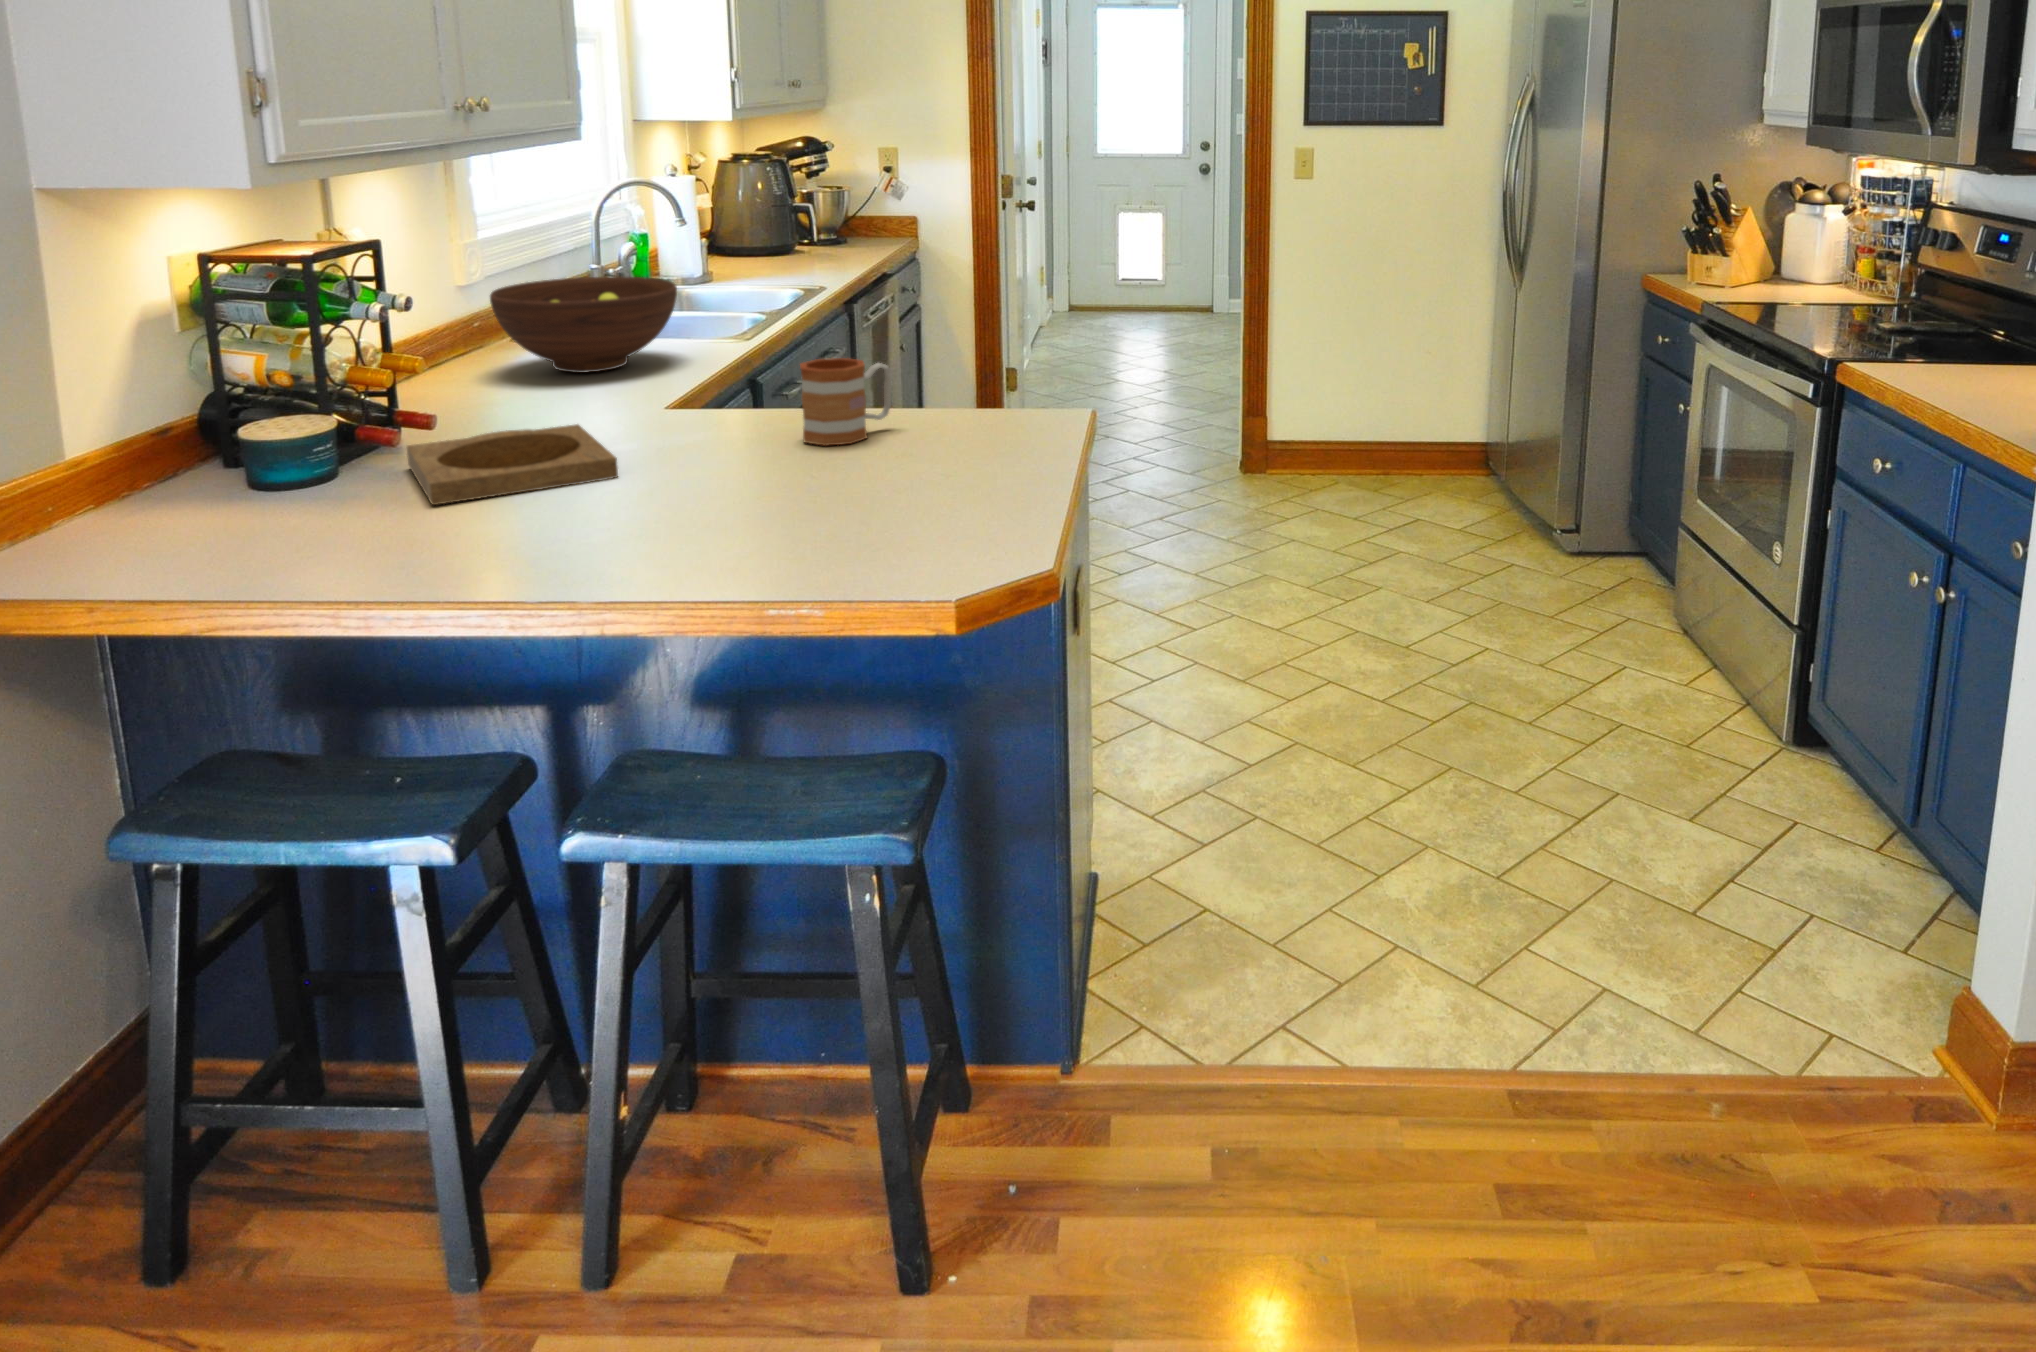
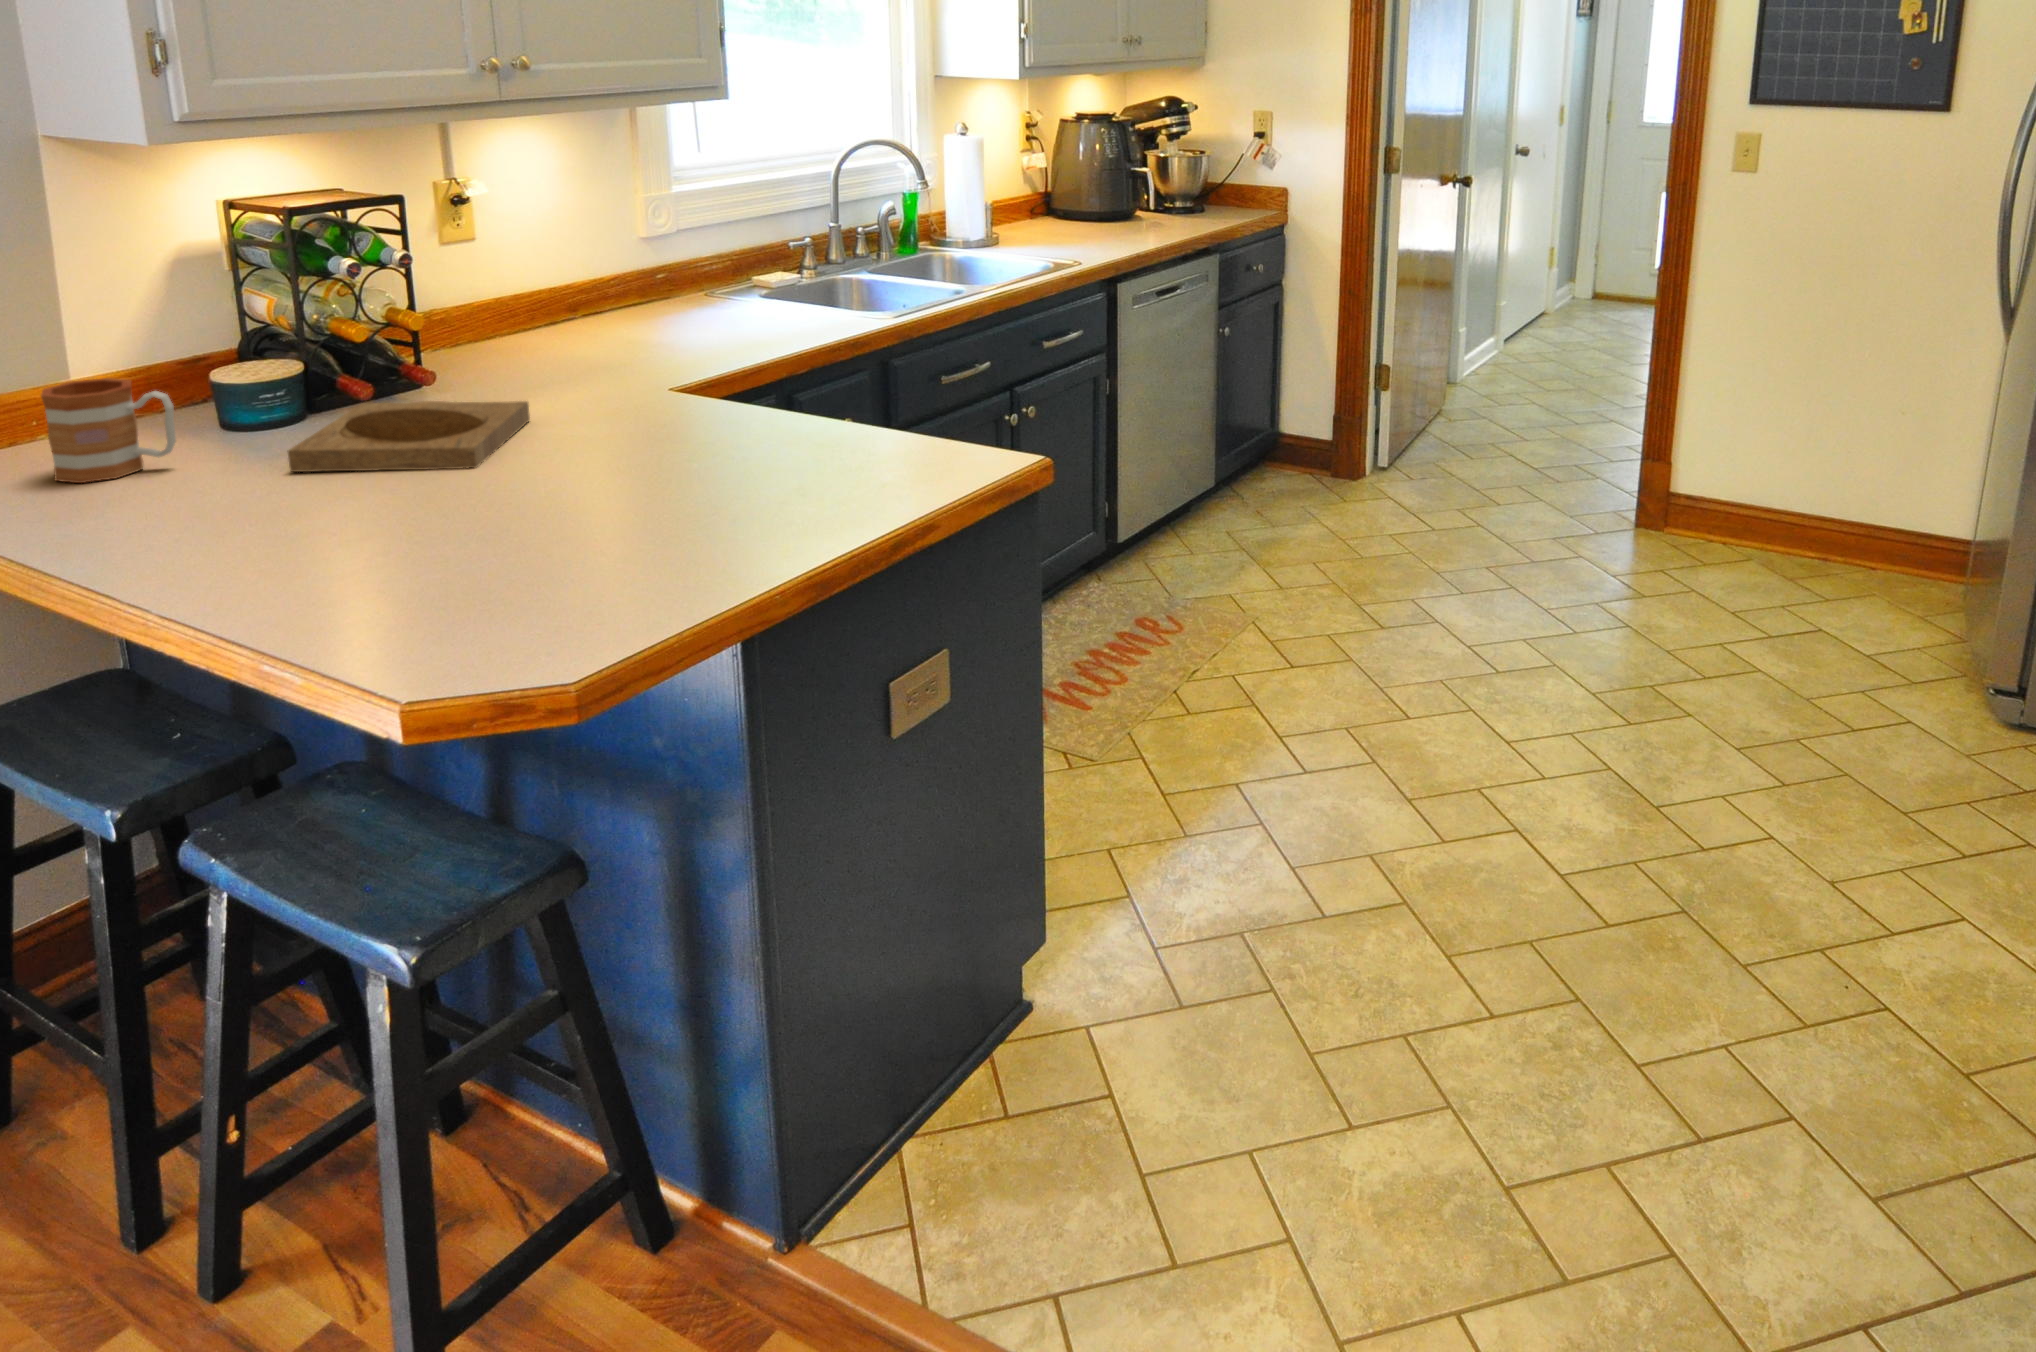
fruit bowl: present [490,276,677,373] -> none [611,240,796,339]
mug: present [800,358,892,445] -> present [41,378,176,483]

